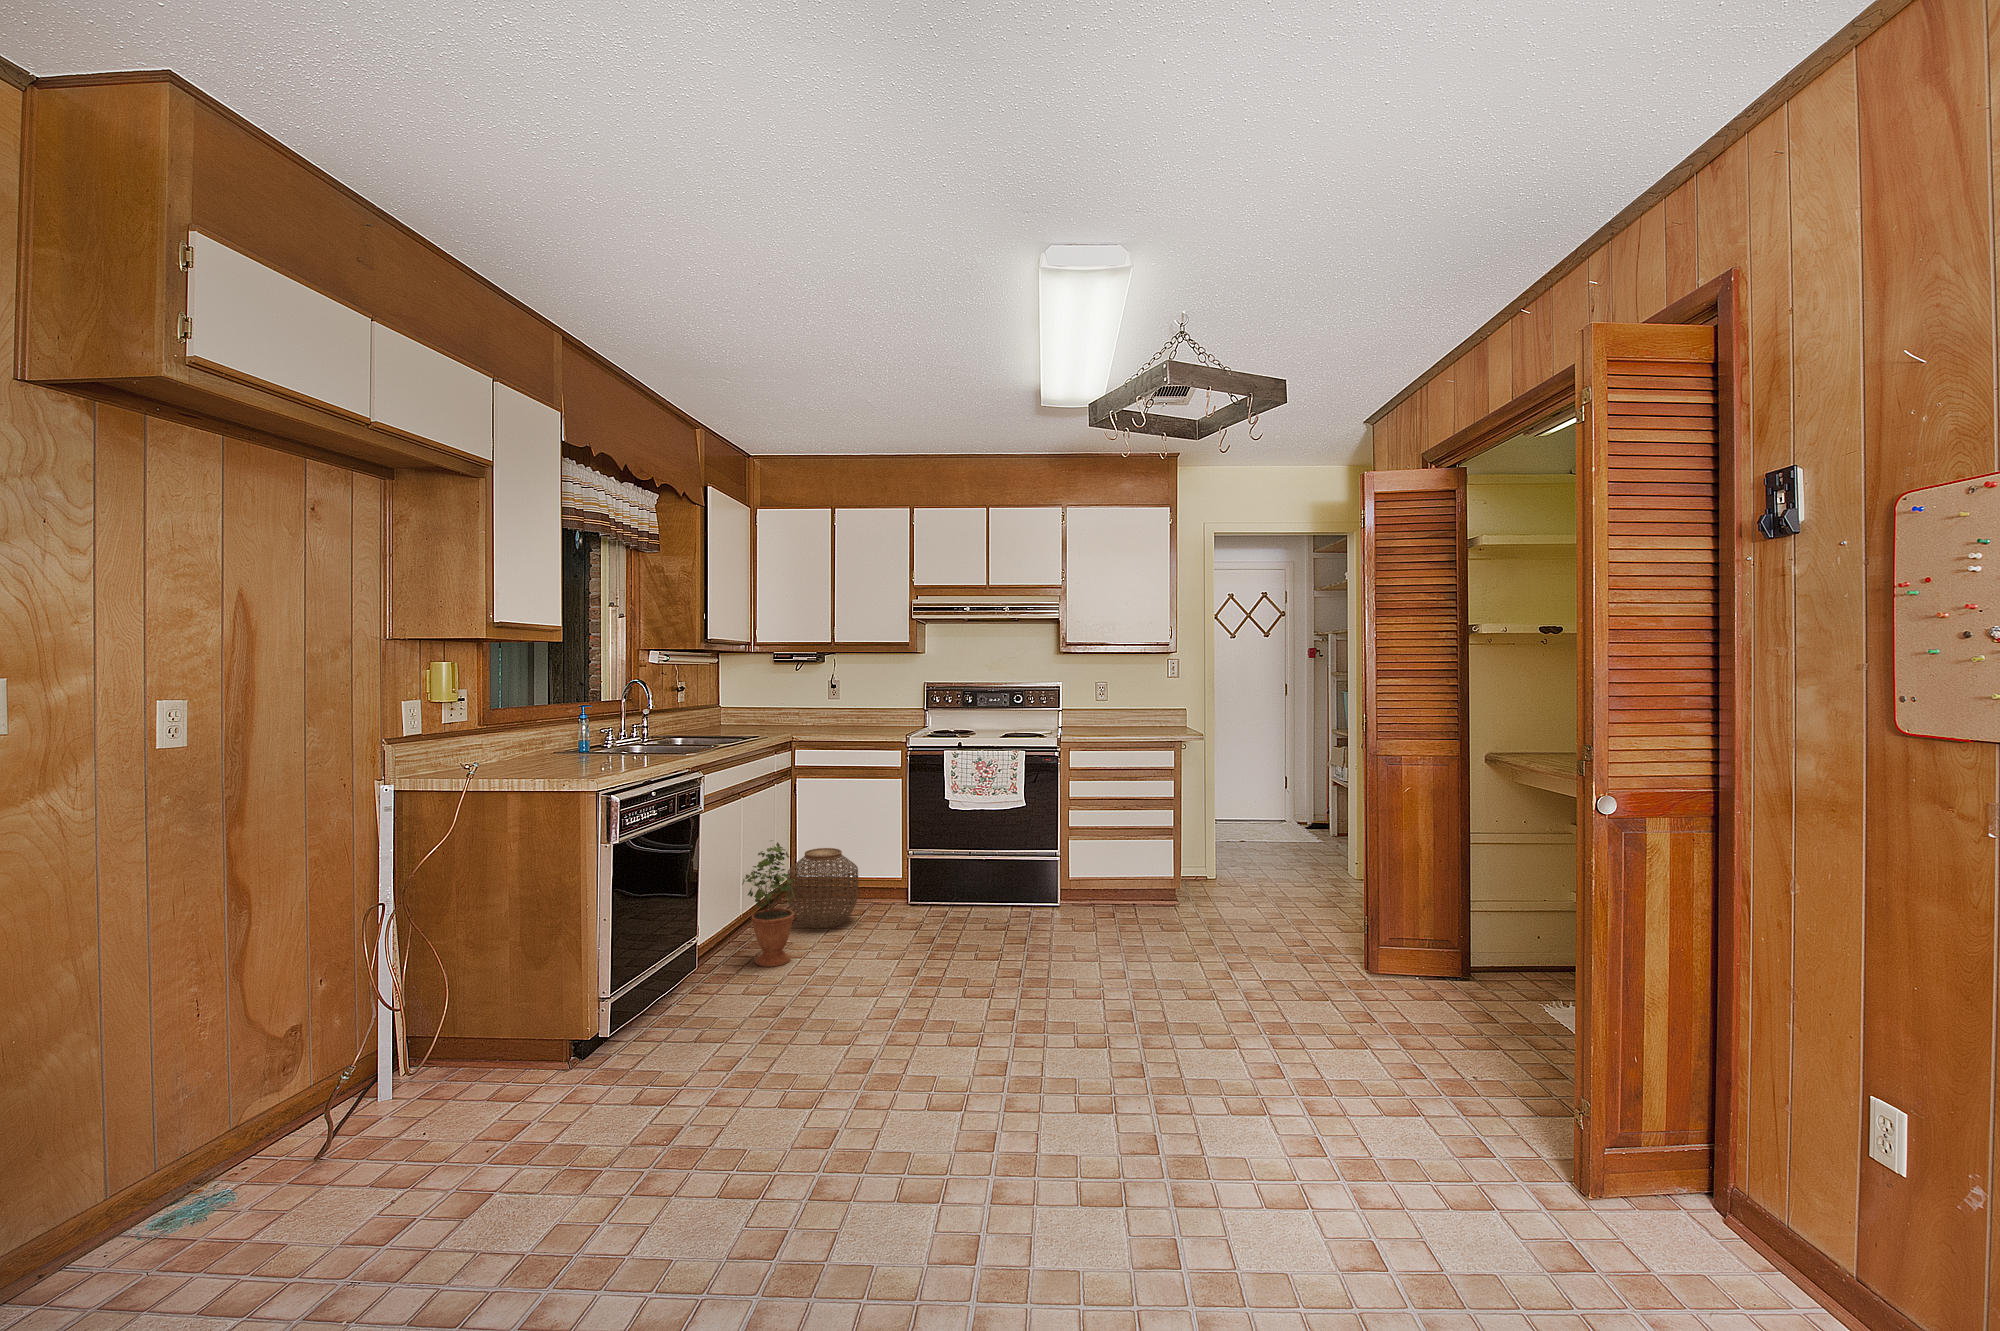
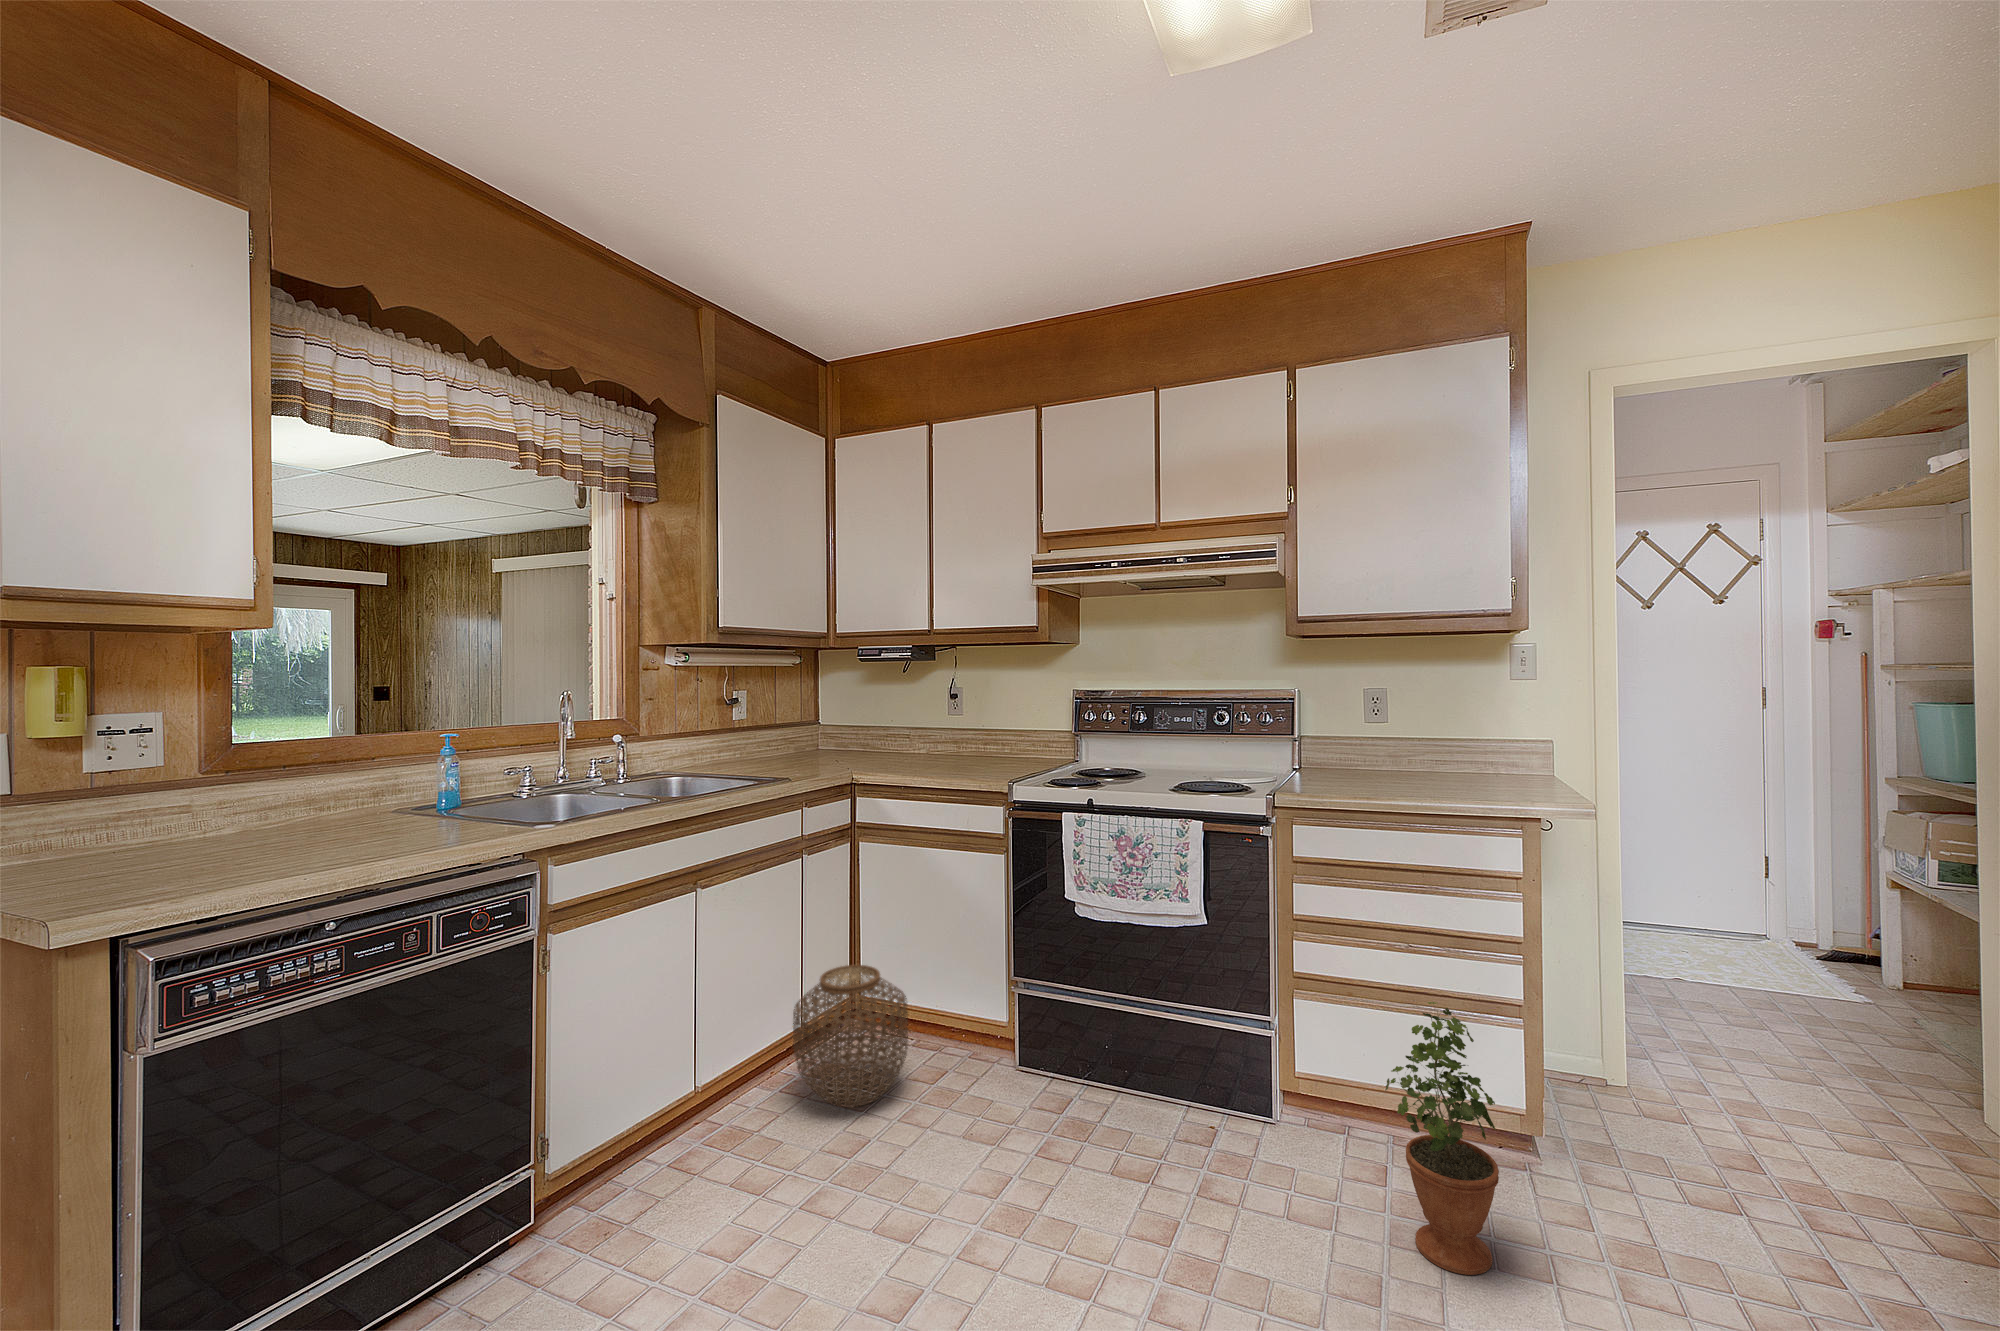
potted plant: present [742,842,795,967] -> present [1385,1002,1499,1275]

